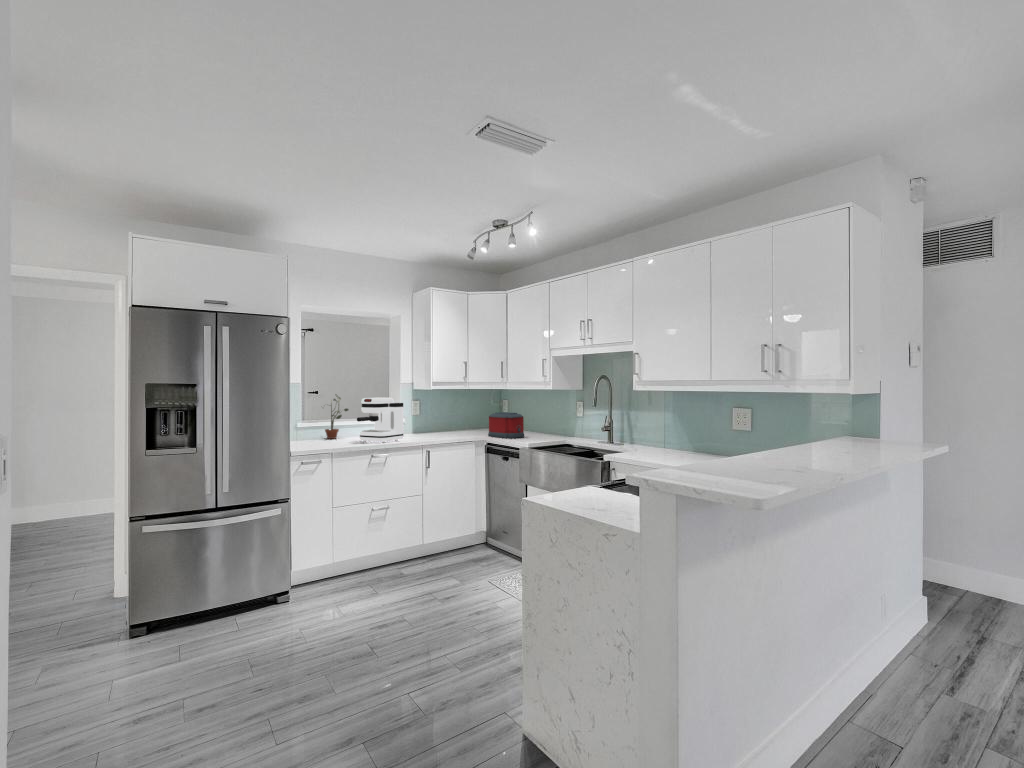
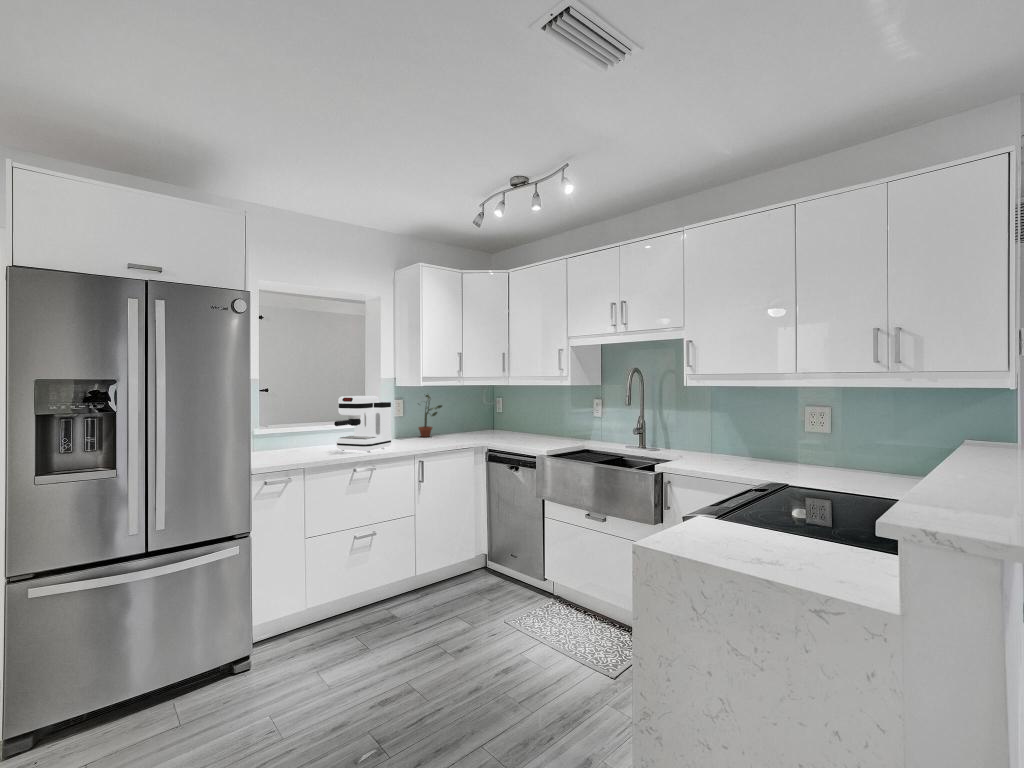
potted plant: present [325,396,348,439] -> present [419,395,442,437]
toaster: present [488,412,524,438] -> none [488,412,531,443]

